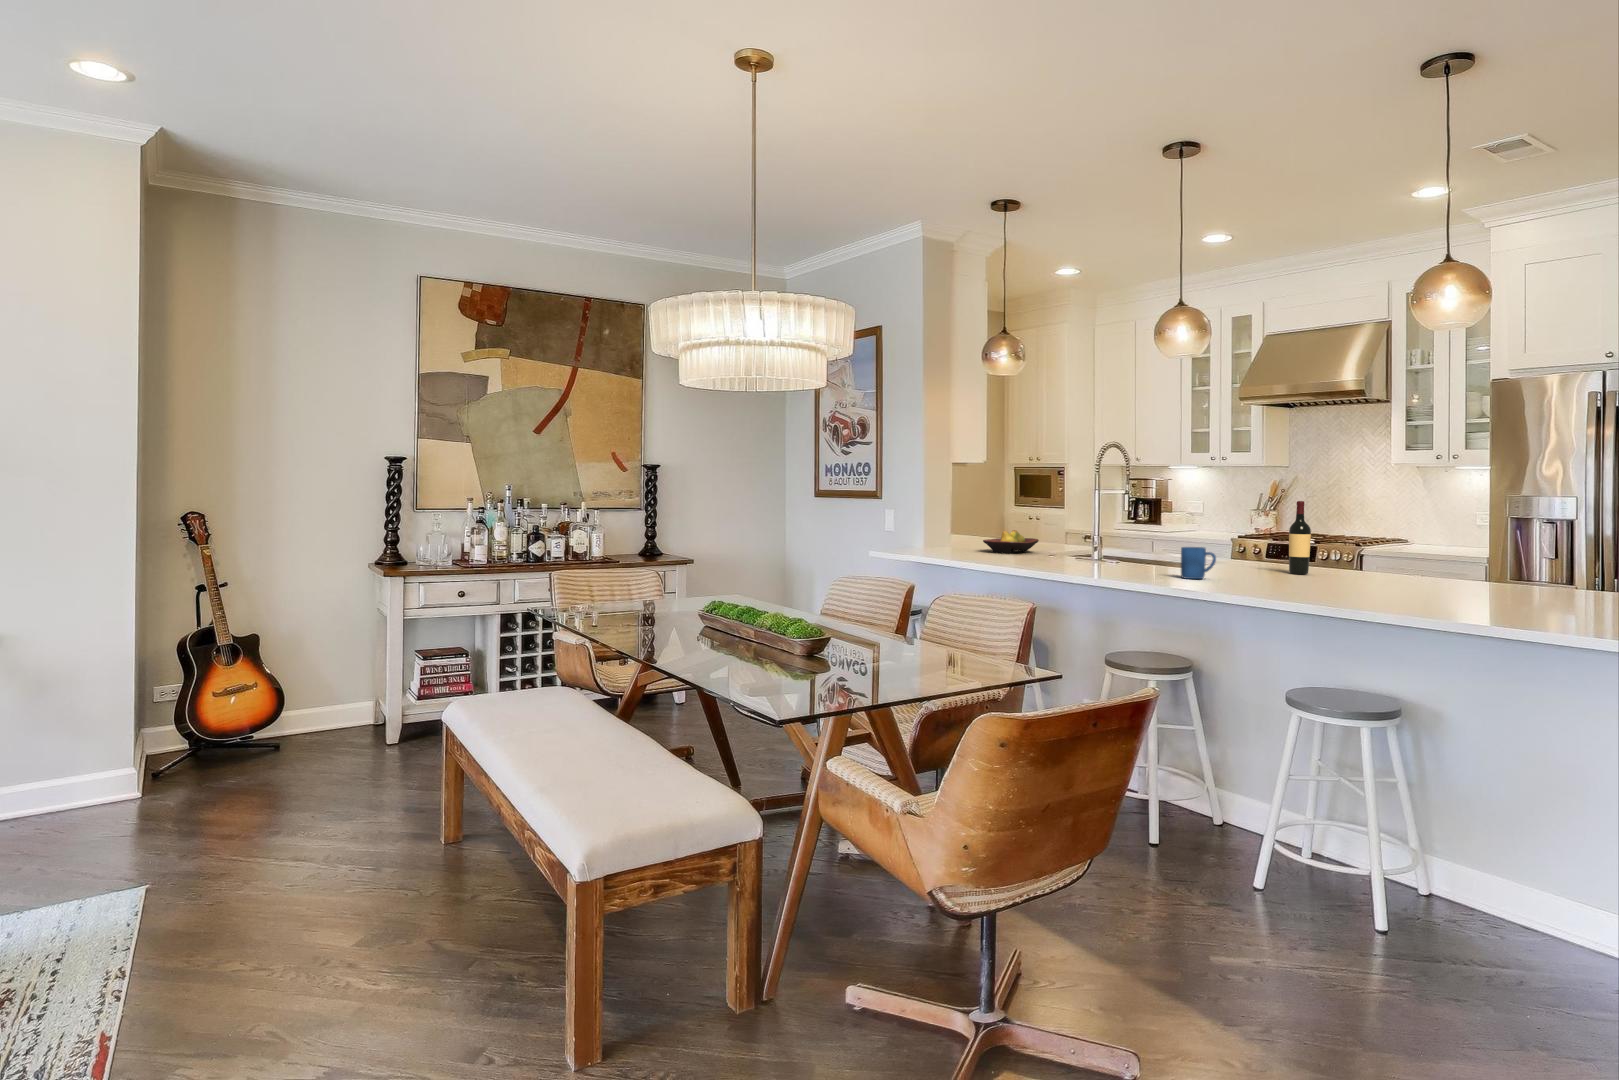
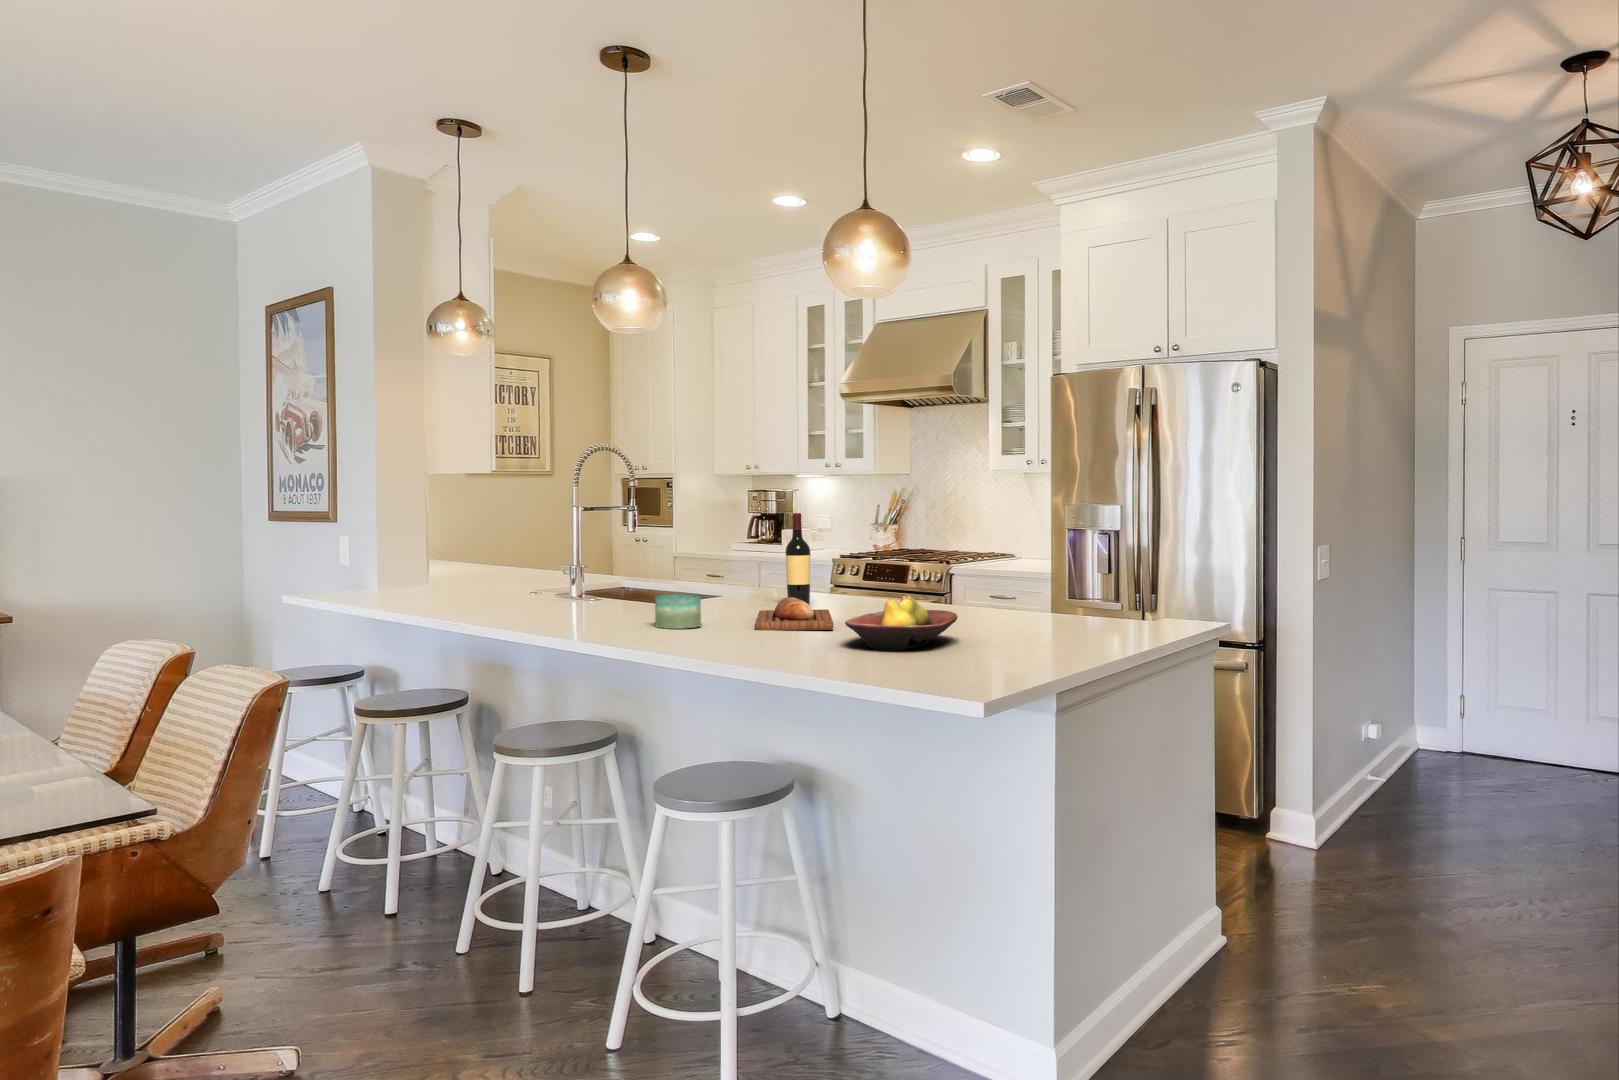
fruit bowl: present [983,530,1039,554] -> present [845,595,957,651]
mug: present [1181,547,1216,579] -> none [593,577,634,621]
candle: none [1245,561,1284,587] -> present [655,594,701,629]
bread loaf: none [1301,567,1397,593] -> present [755,597,833,631]

